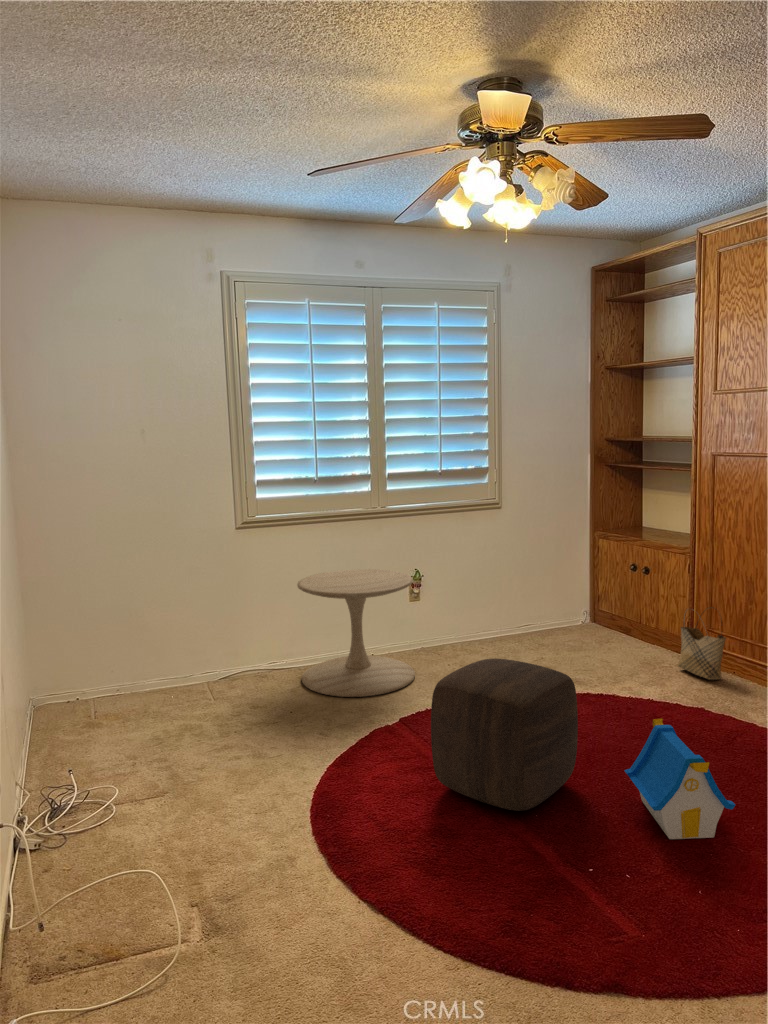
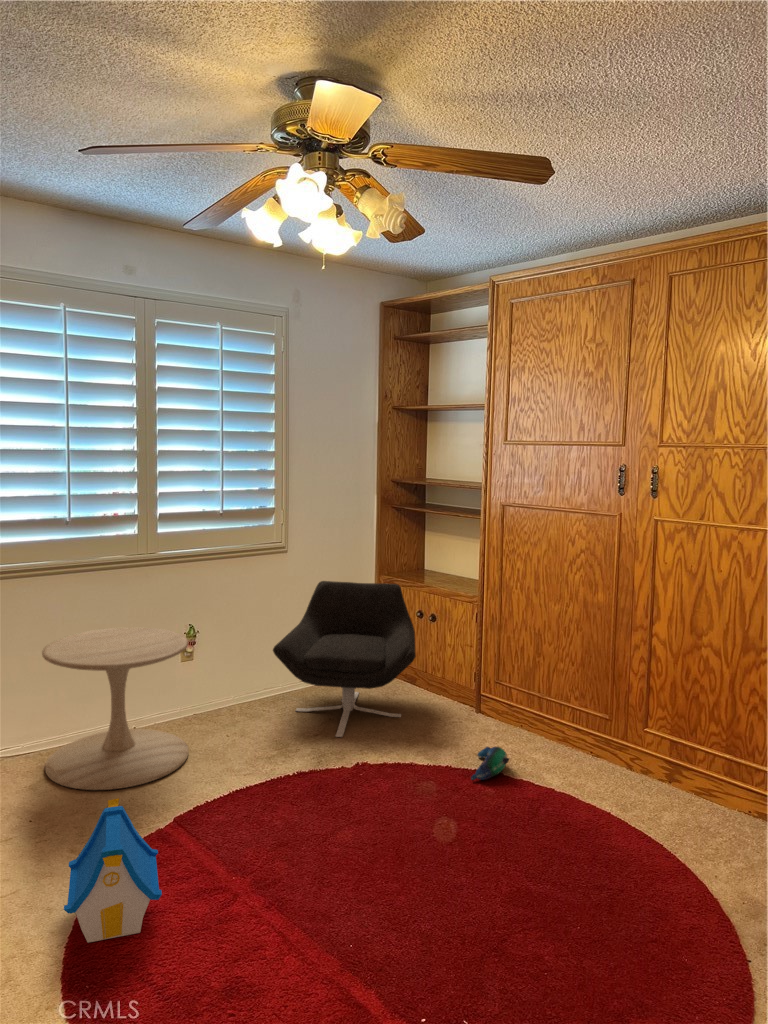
lounge chair: none [488,535,626,673] -> present [273,581,416,737]
woven basket: present [678,607,726,680] -> none [467,659,515,735]
ottoman: present [431,658,578,811] -> none [221,747,389,941]
plush toy: none [672,686,713,714] -> present [471,747,509,780]
toy house: present [624,719,735,839] -> present [64,798,162,943]

